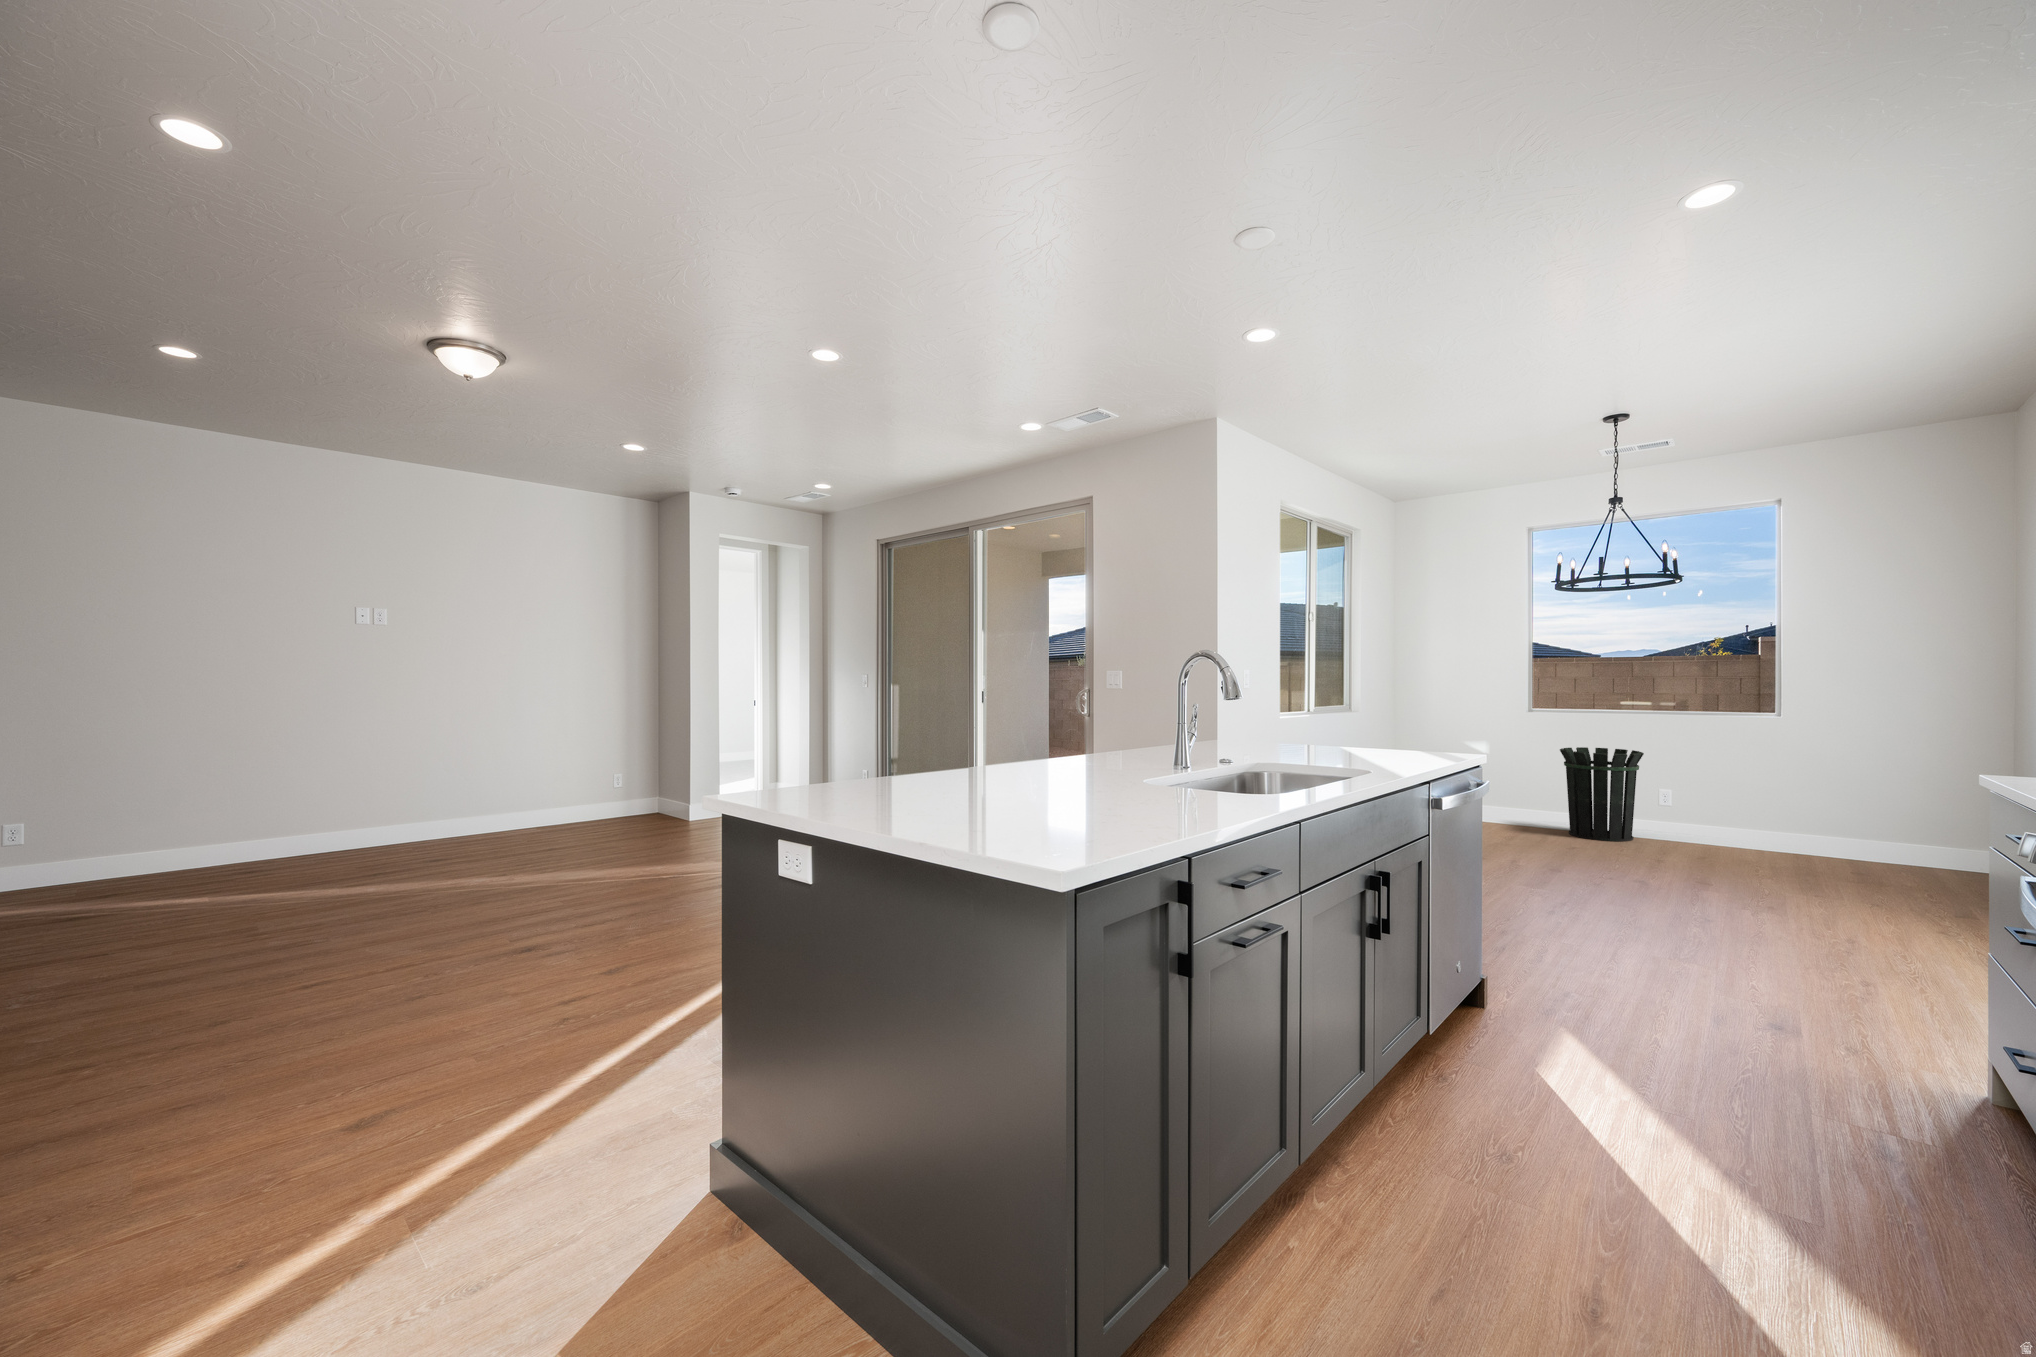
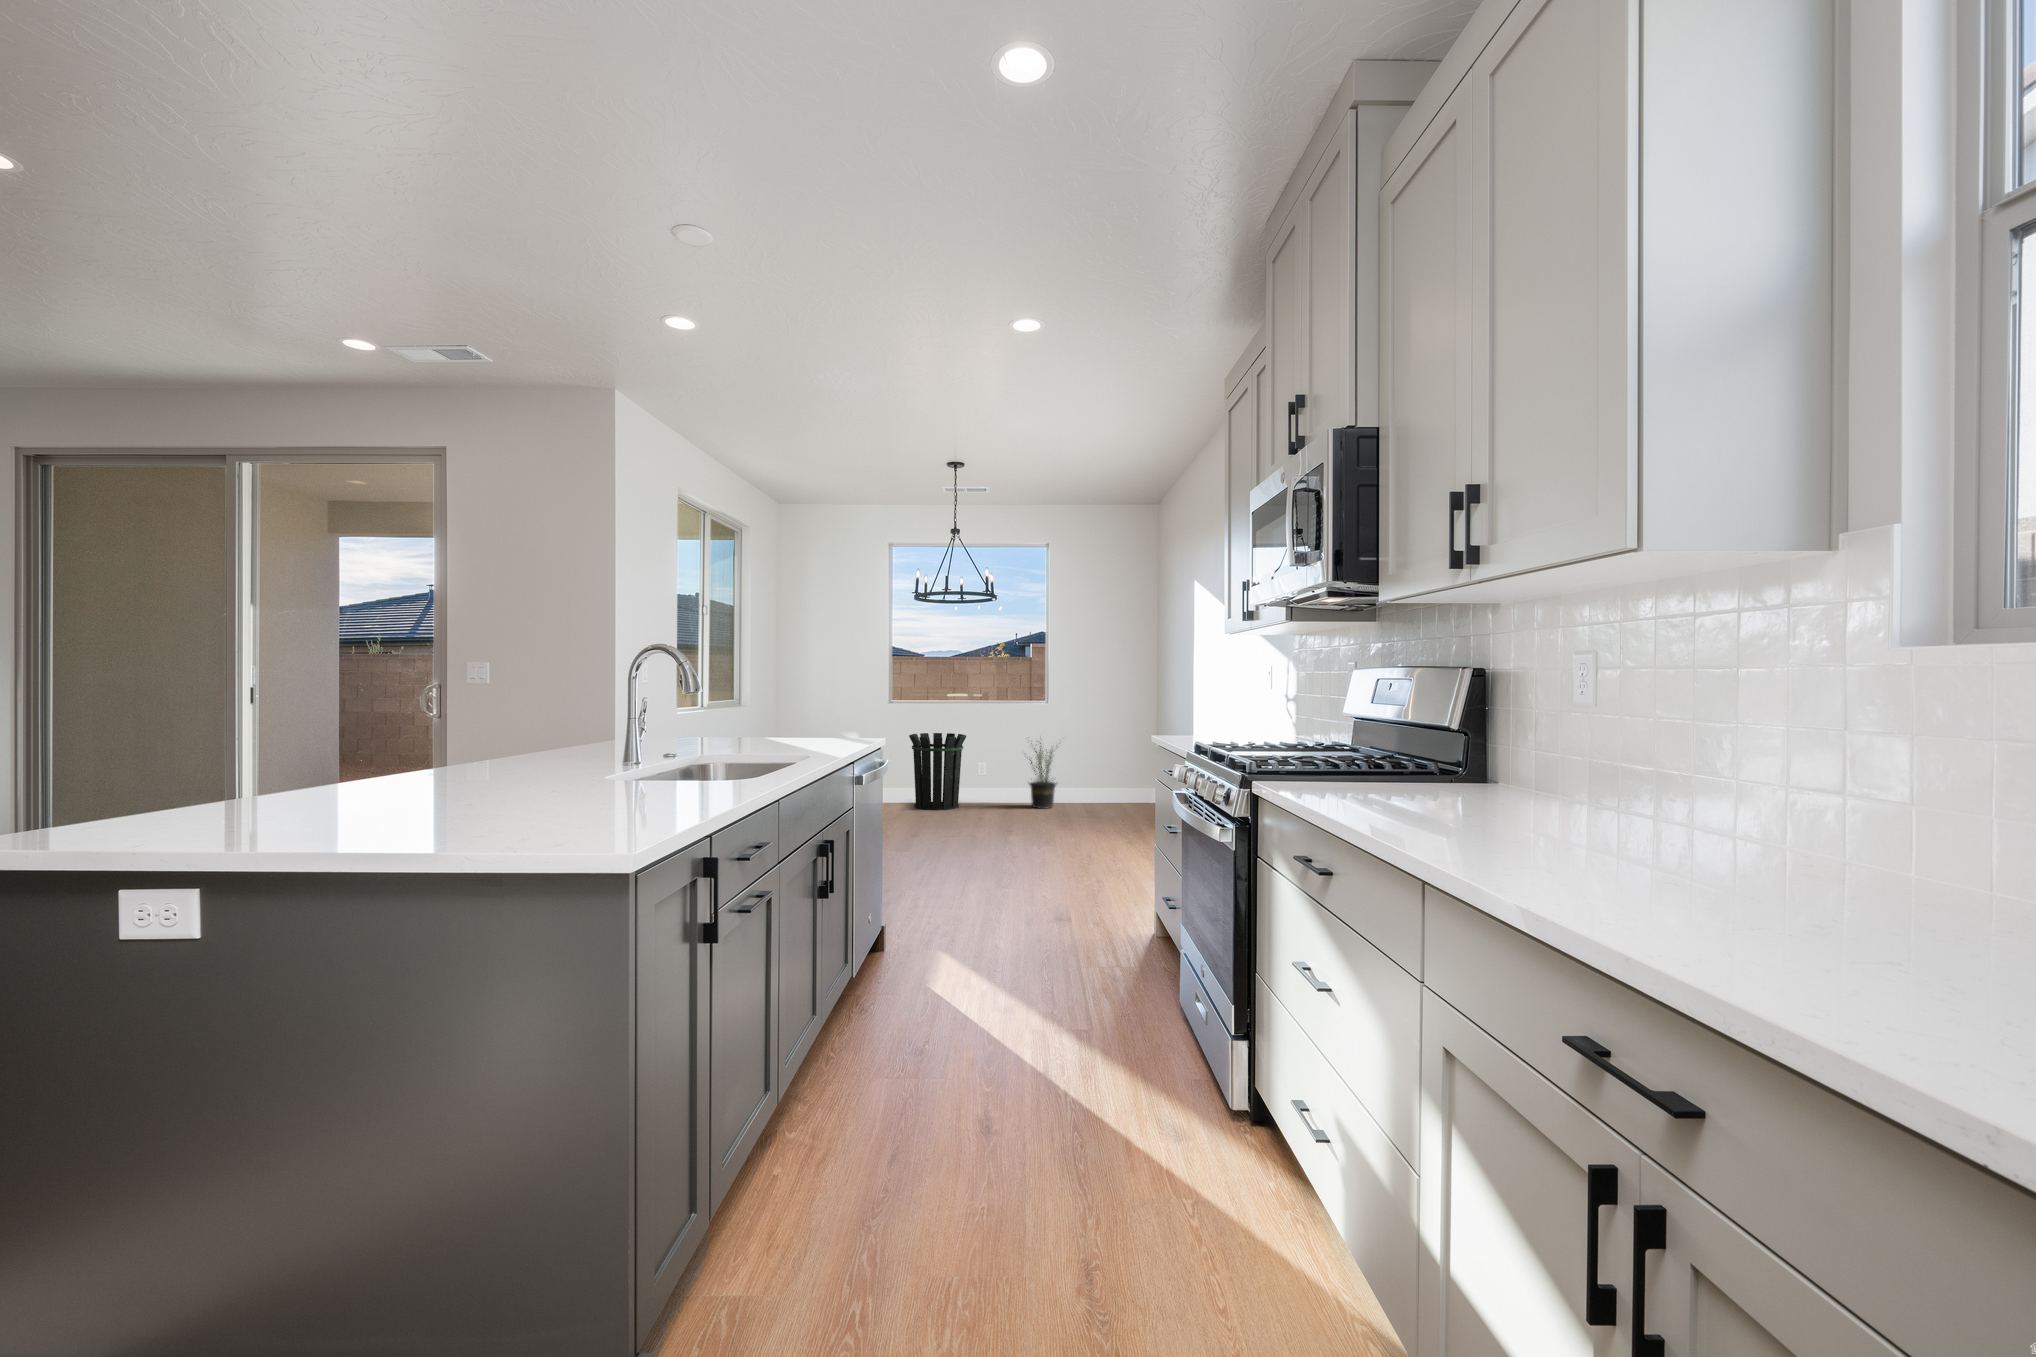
potted plant: none [1729,757,1815,857] -> present [1029,743,1058,809]

